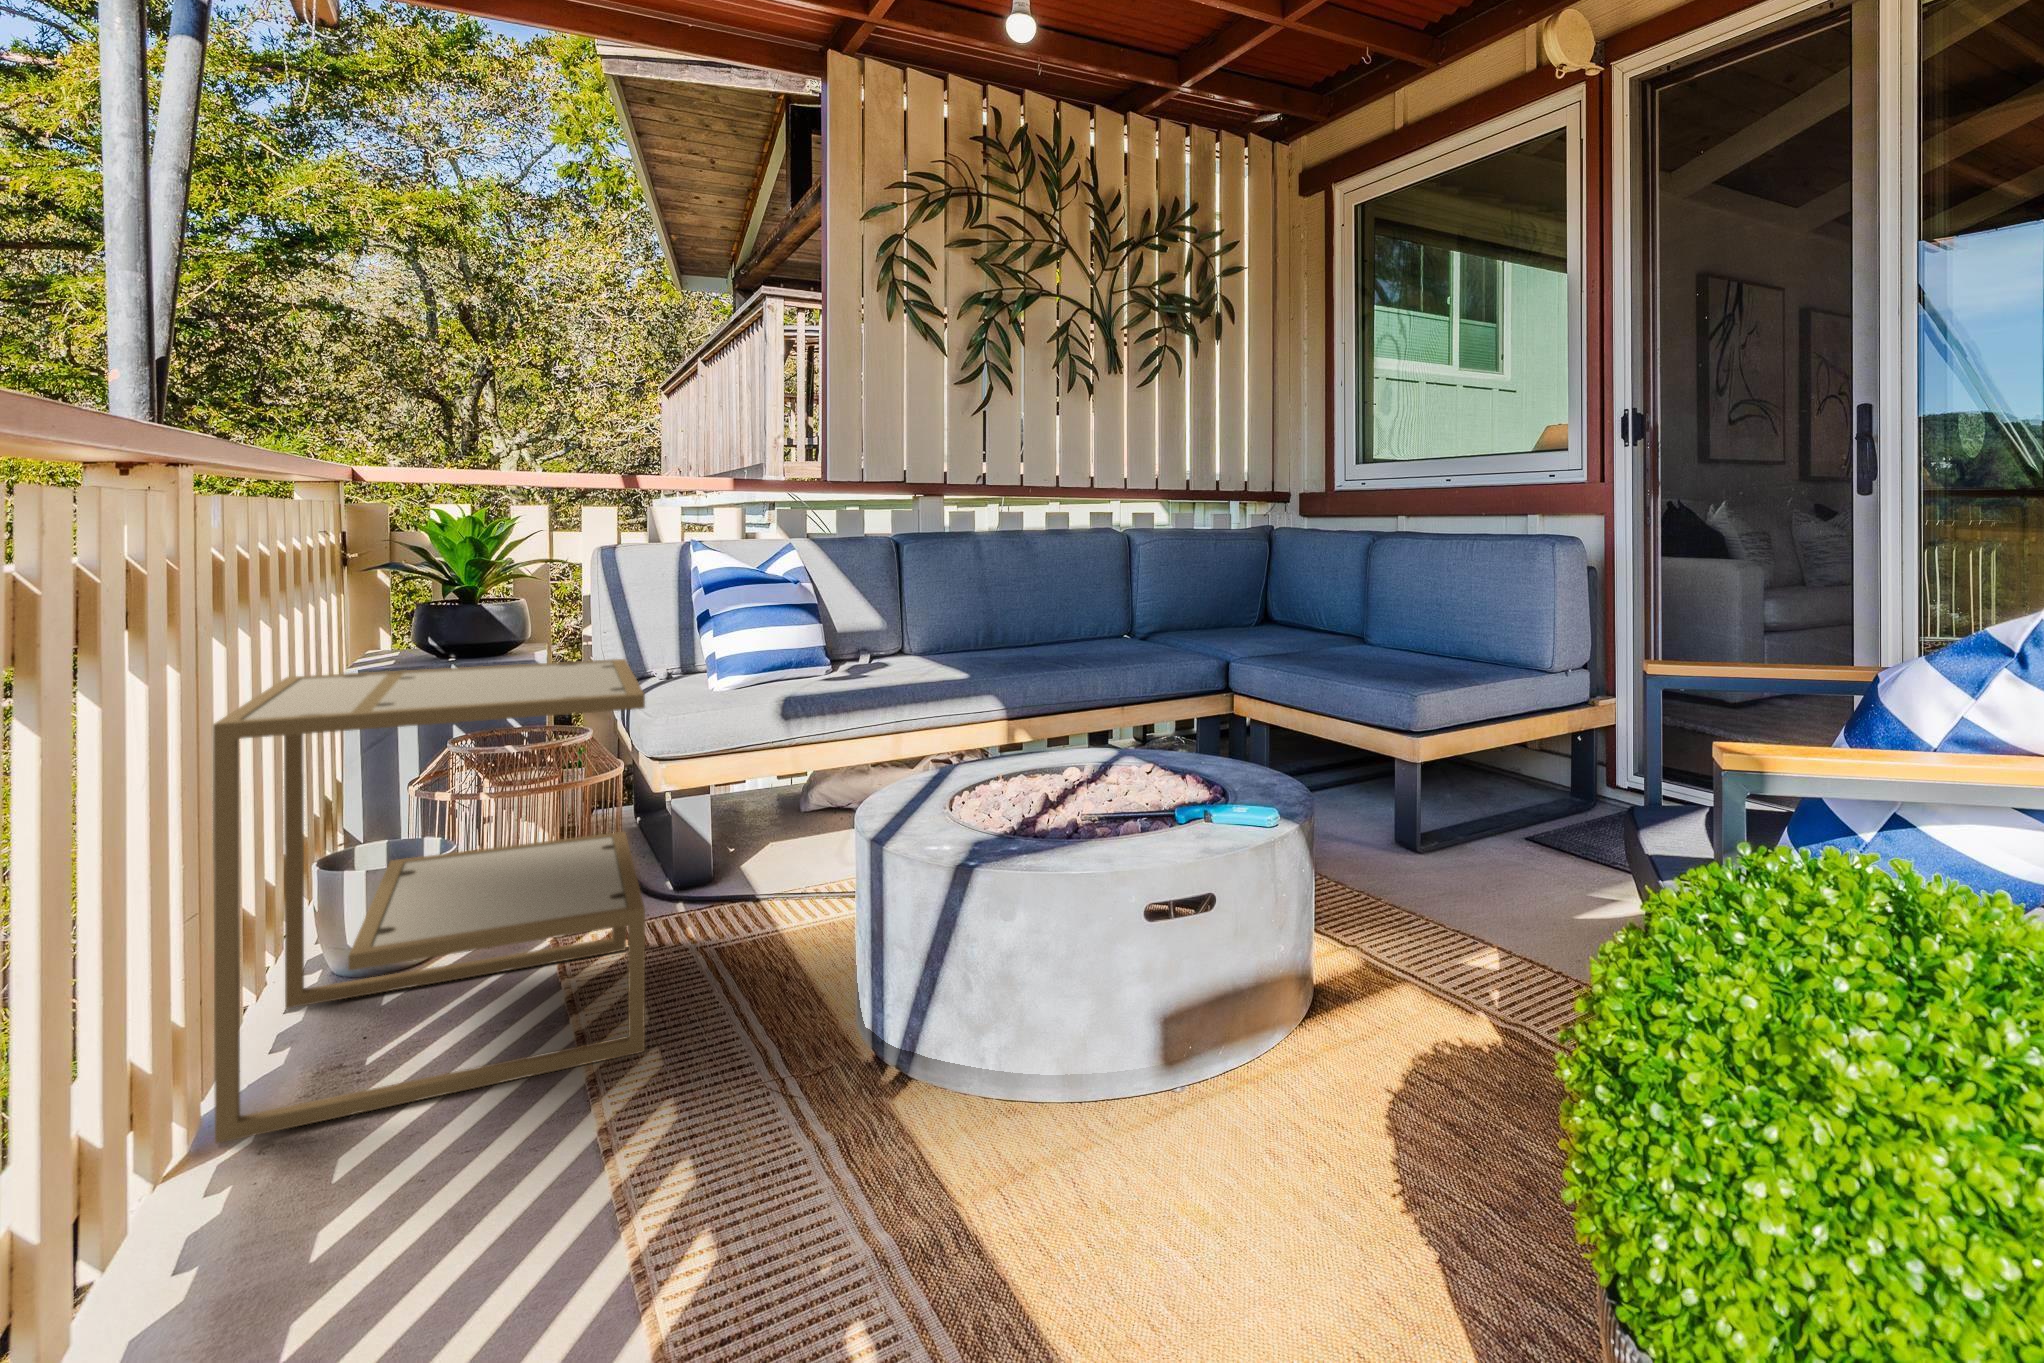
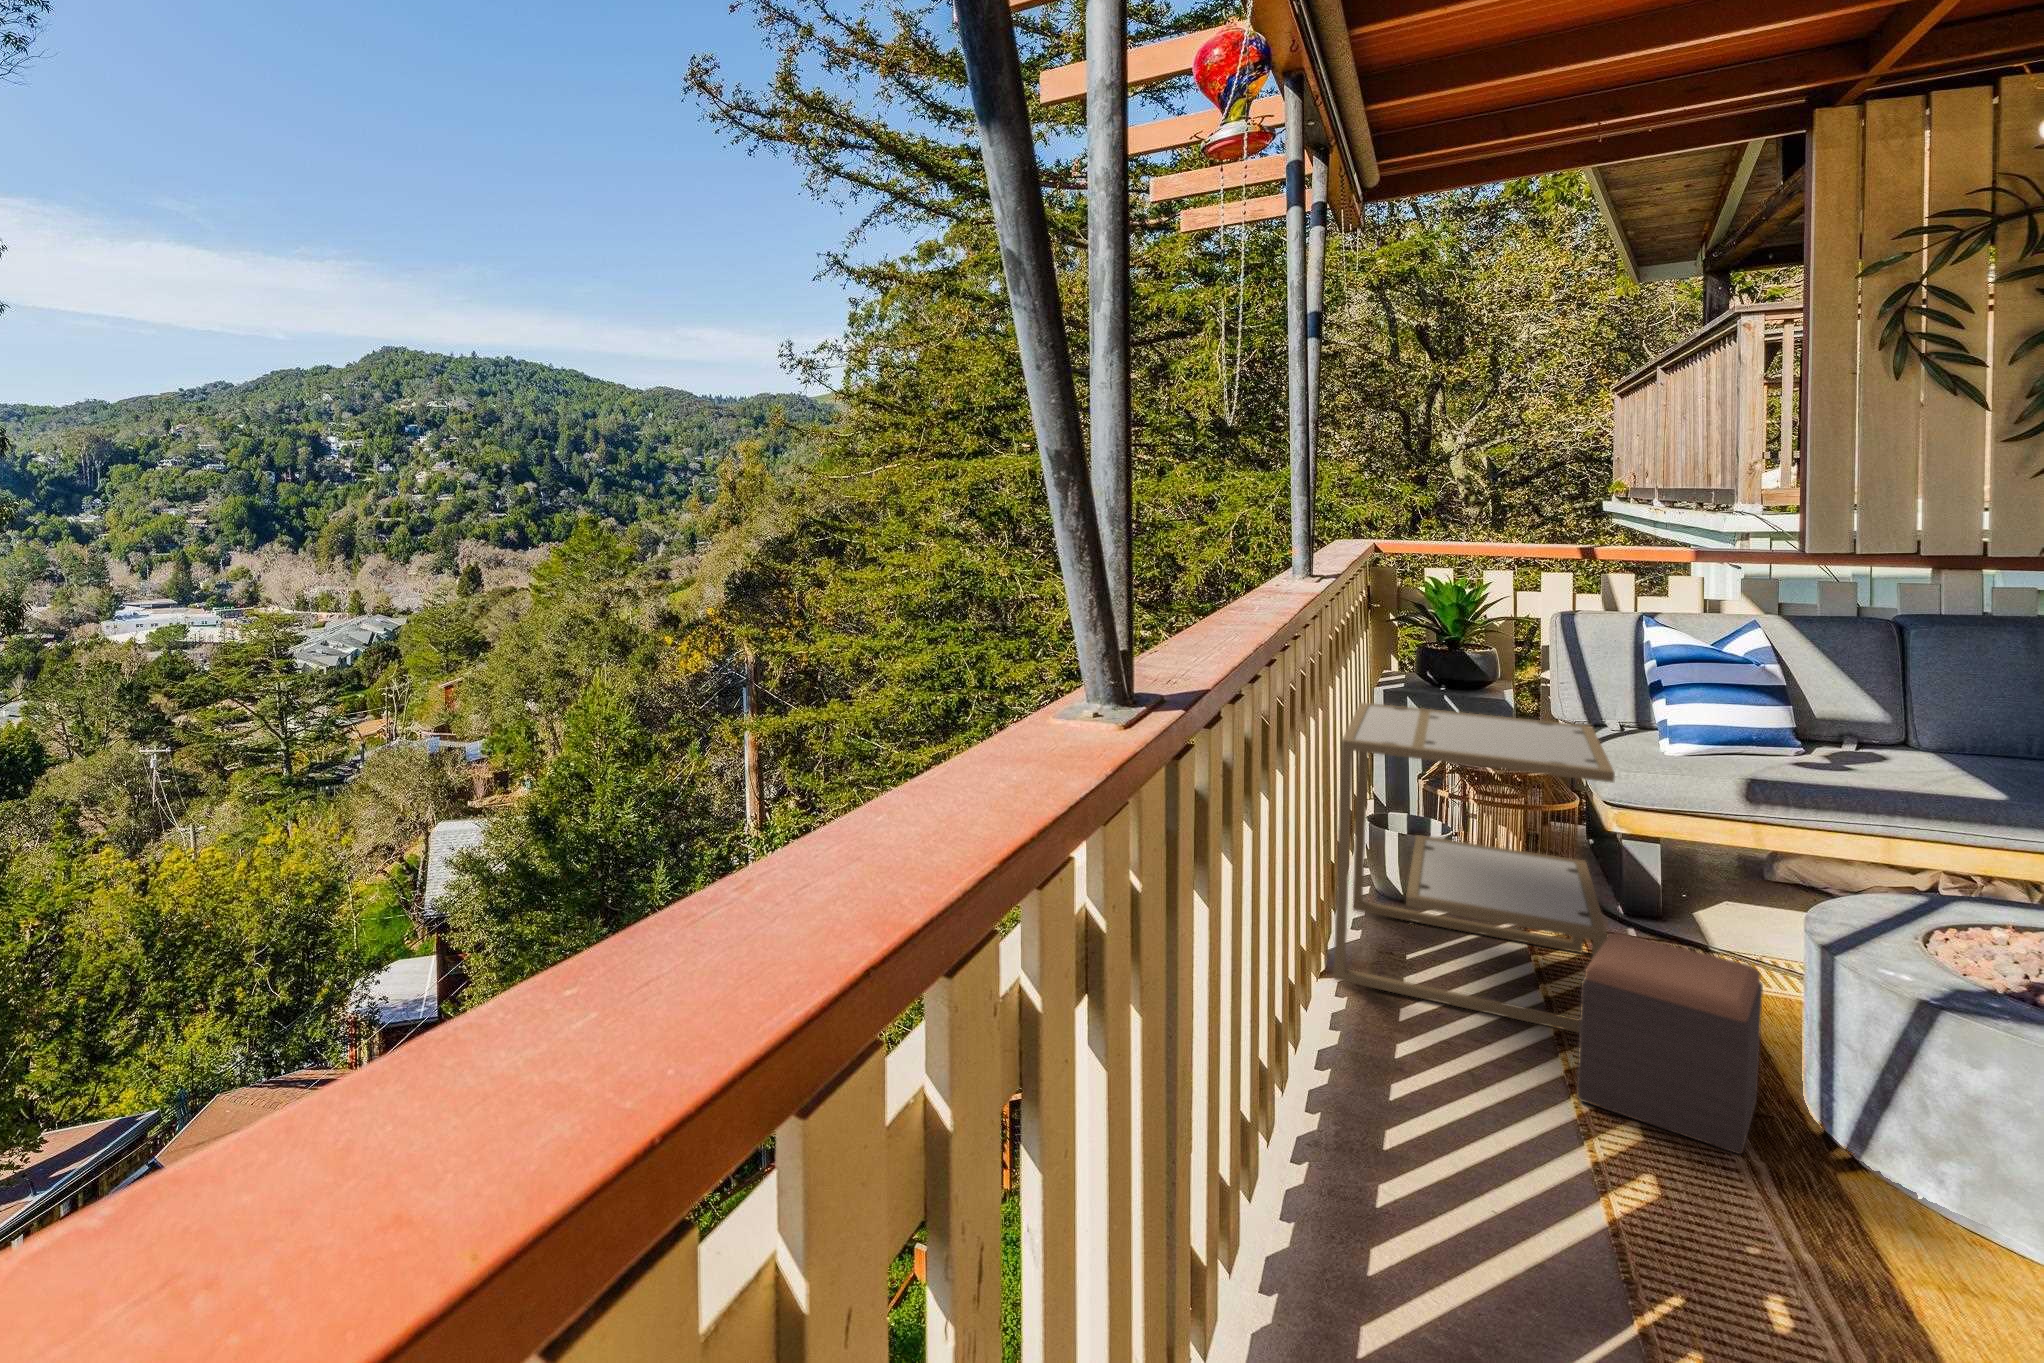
footstool: none [606,891,814,1160] -> present [1577,933,1763,1154]

